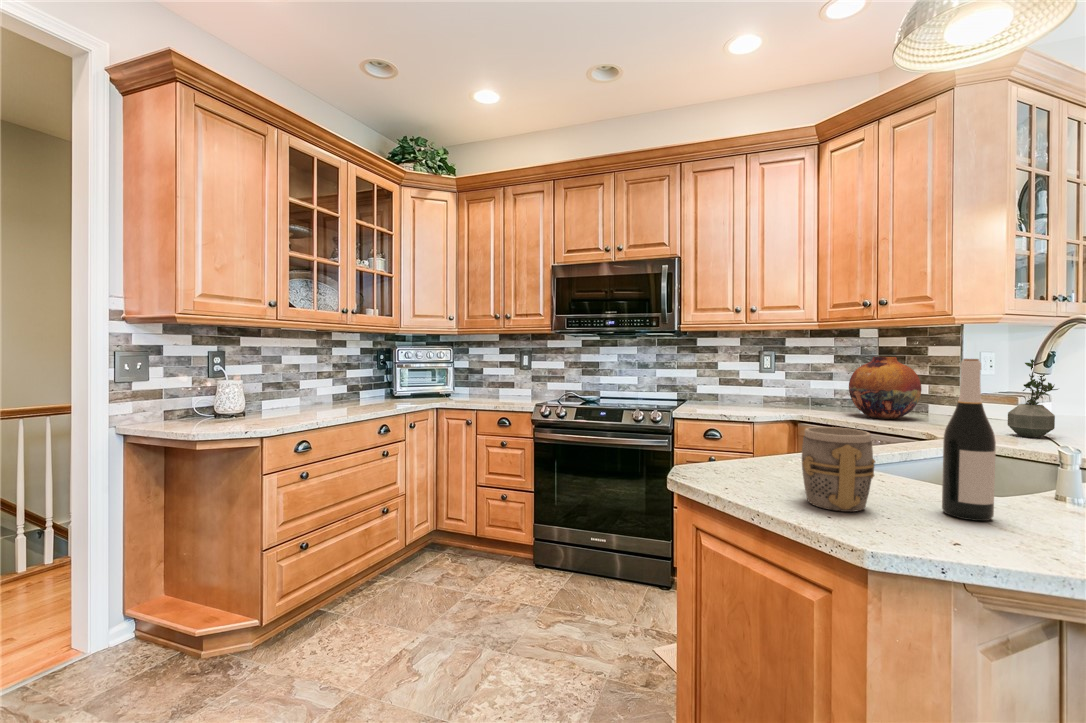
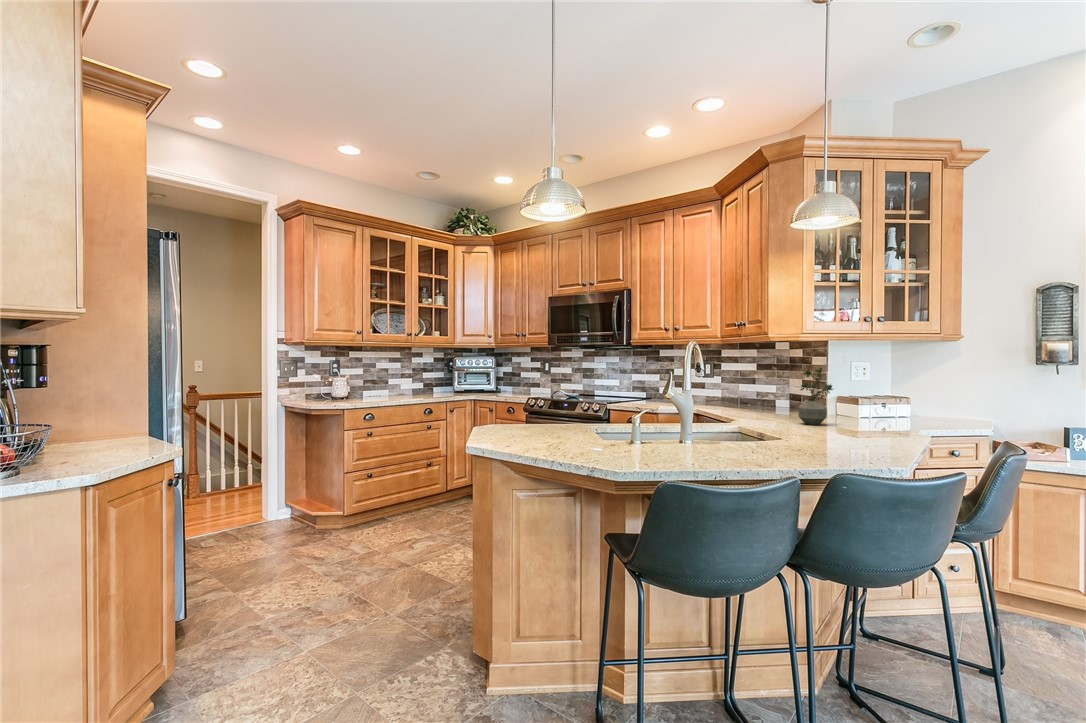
vase: present [849,357,922,419] -> none [734,365,785,413]
wine bottle: present [942,359,996,521] -> none [551,366,570,443]
mug: present [802,427,875,512] -> none [499,400,532,438]

